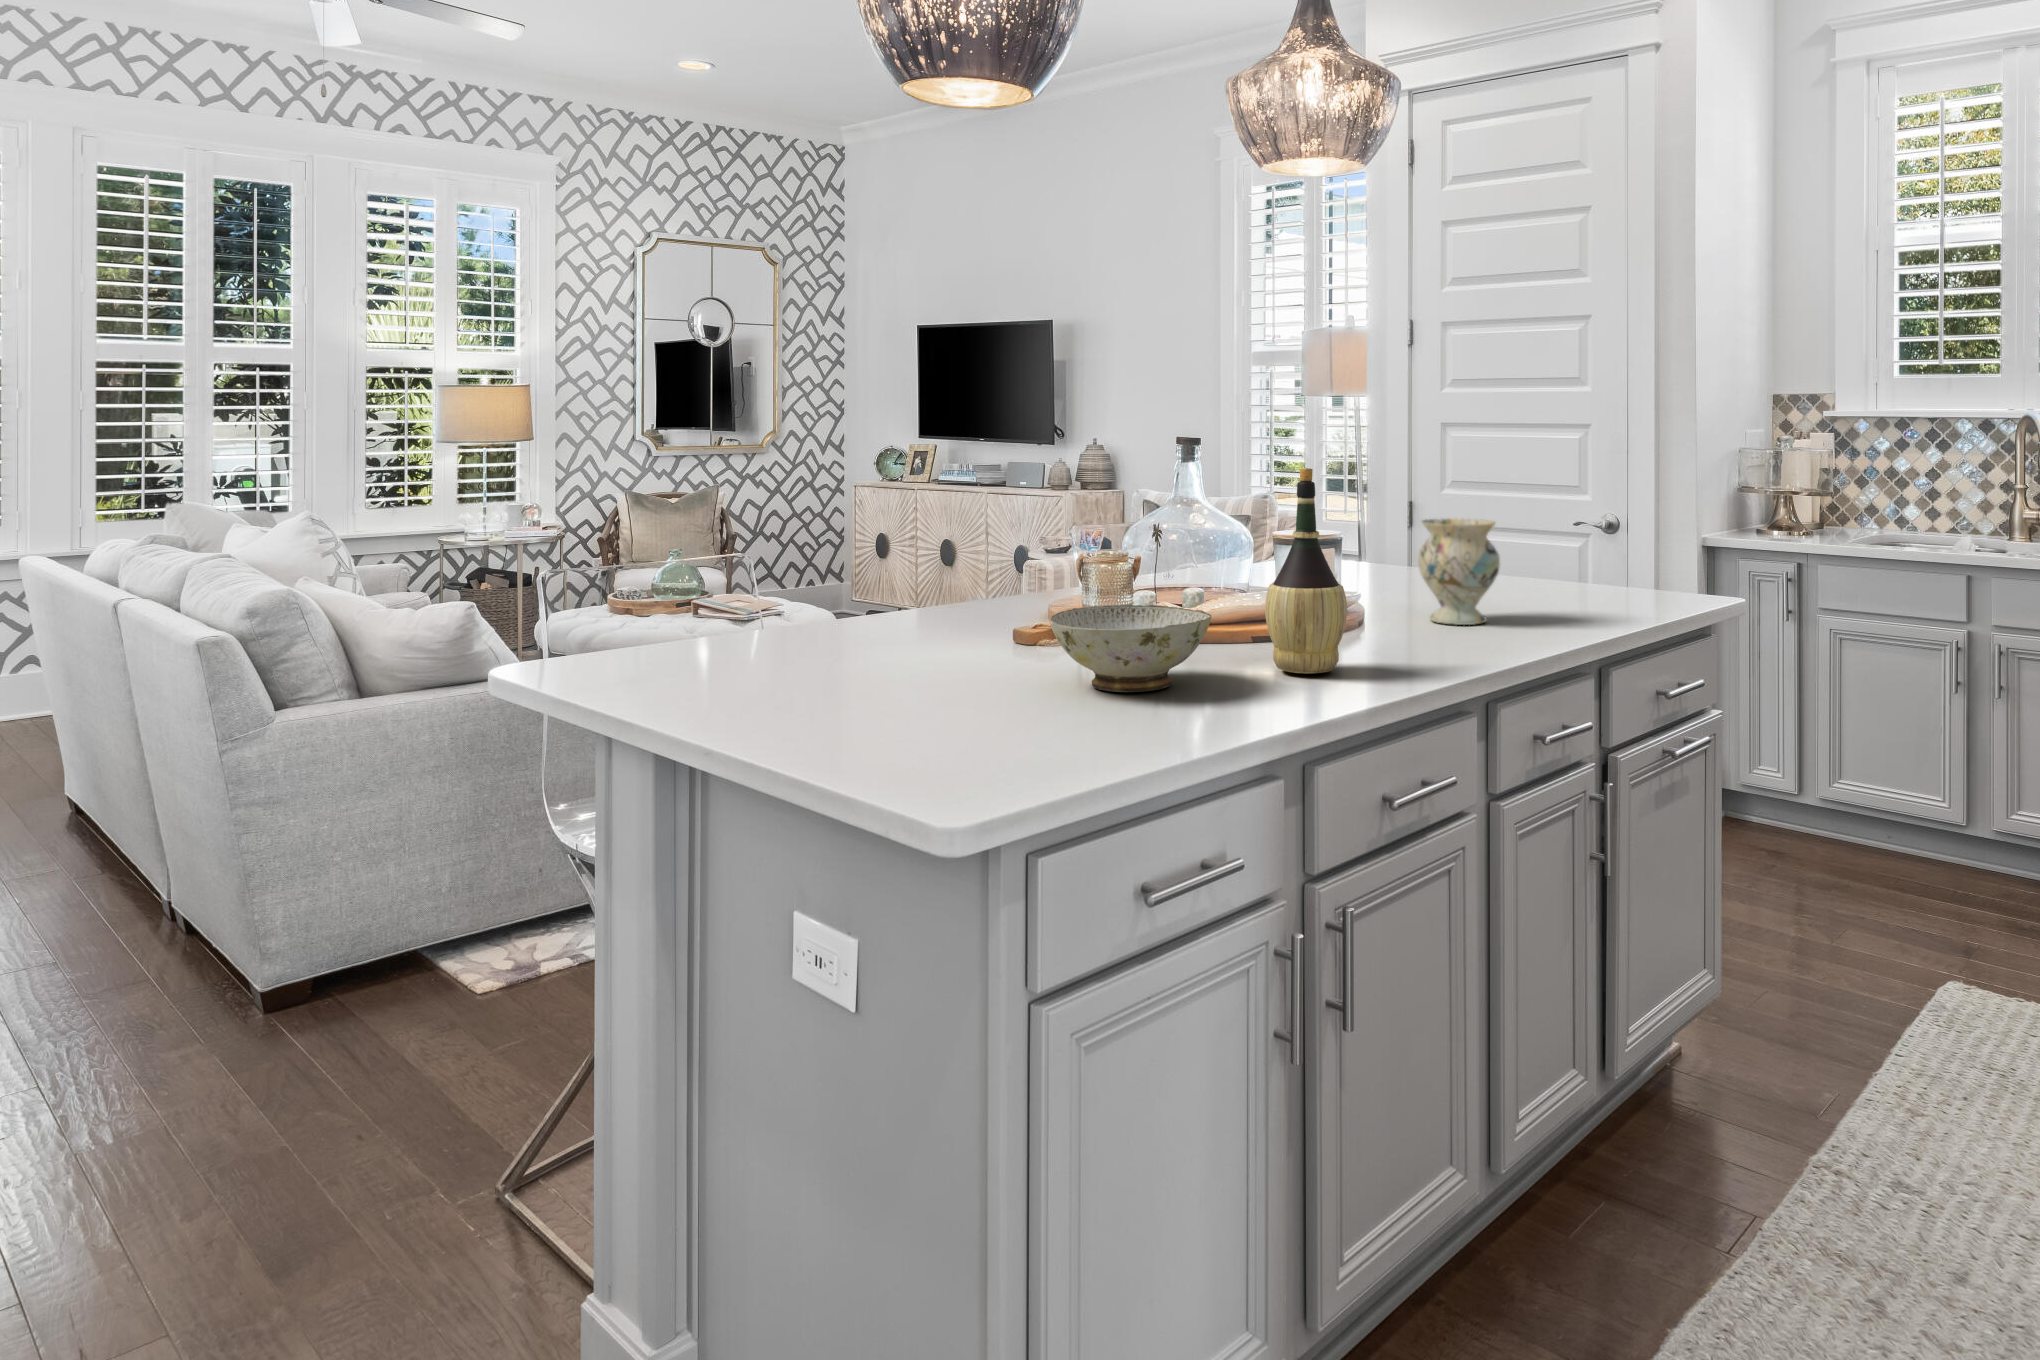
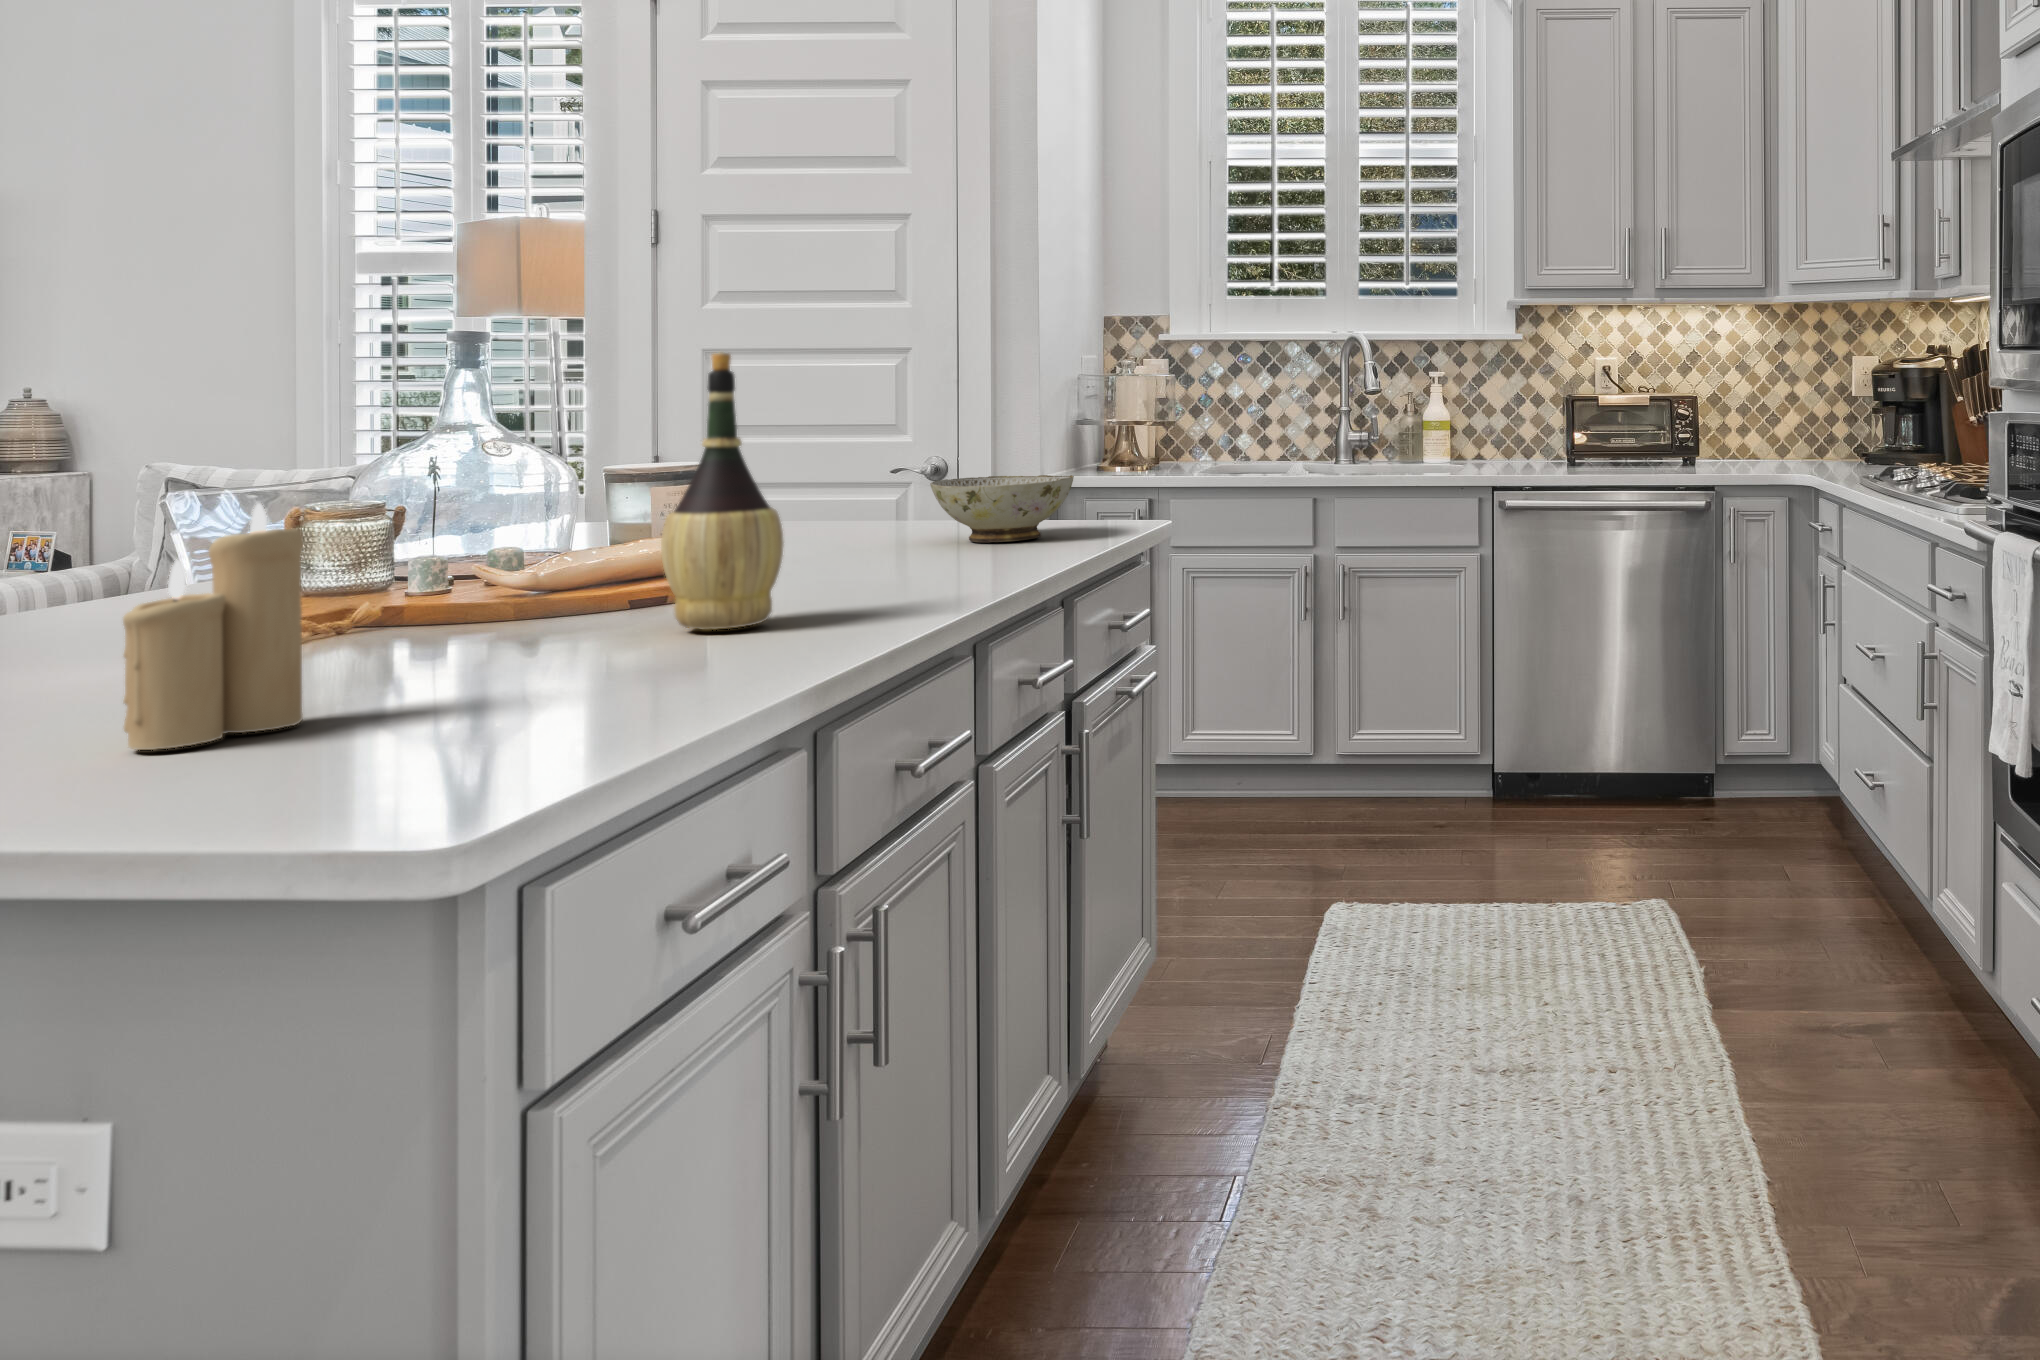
vase: present [1418,519,1500,625] -> none [807,437,916,569]
candle: none [922,572,1016,721] -> present [123,503,303,750]
ceramic bowl: present [1049,605,1211,692] -> present [930,475,1074,543]

